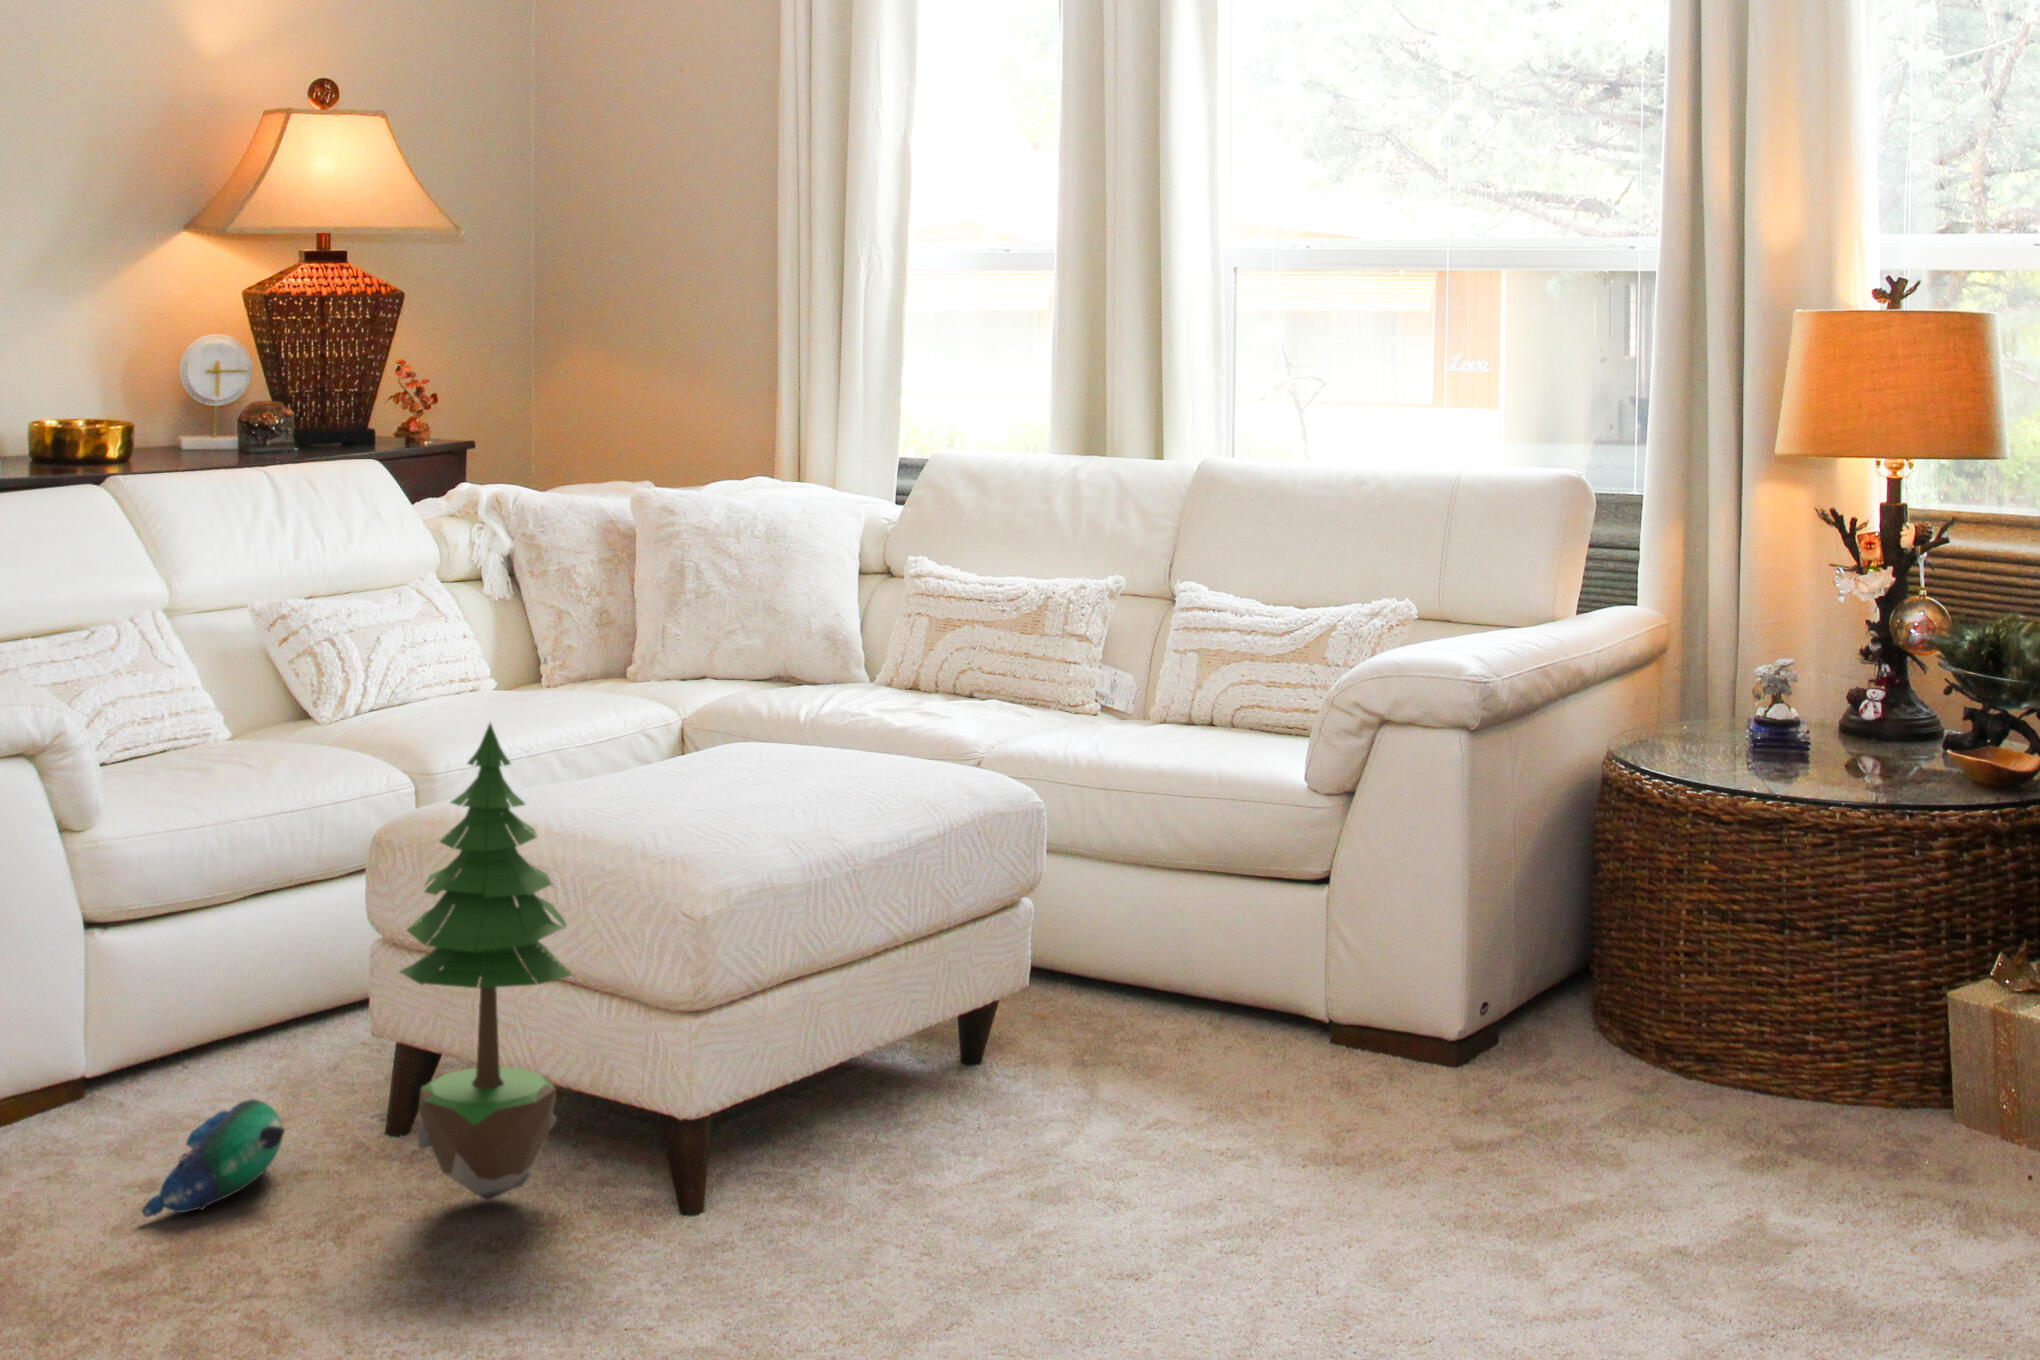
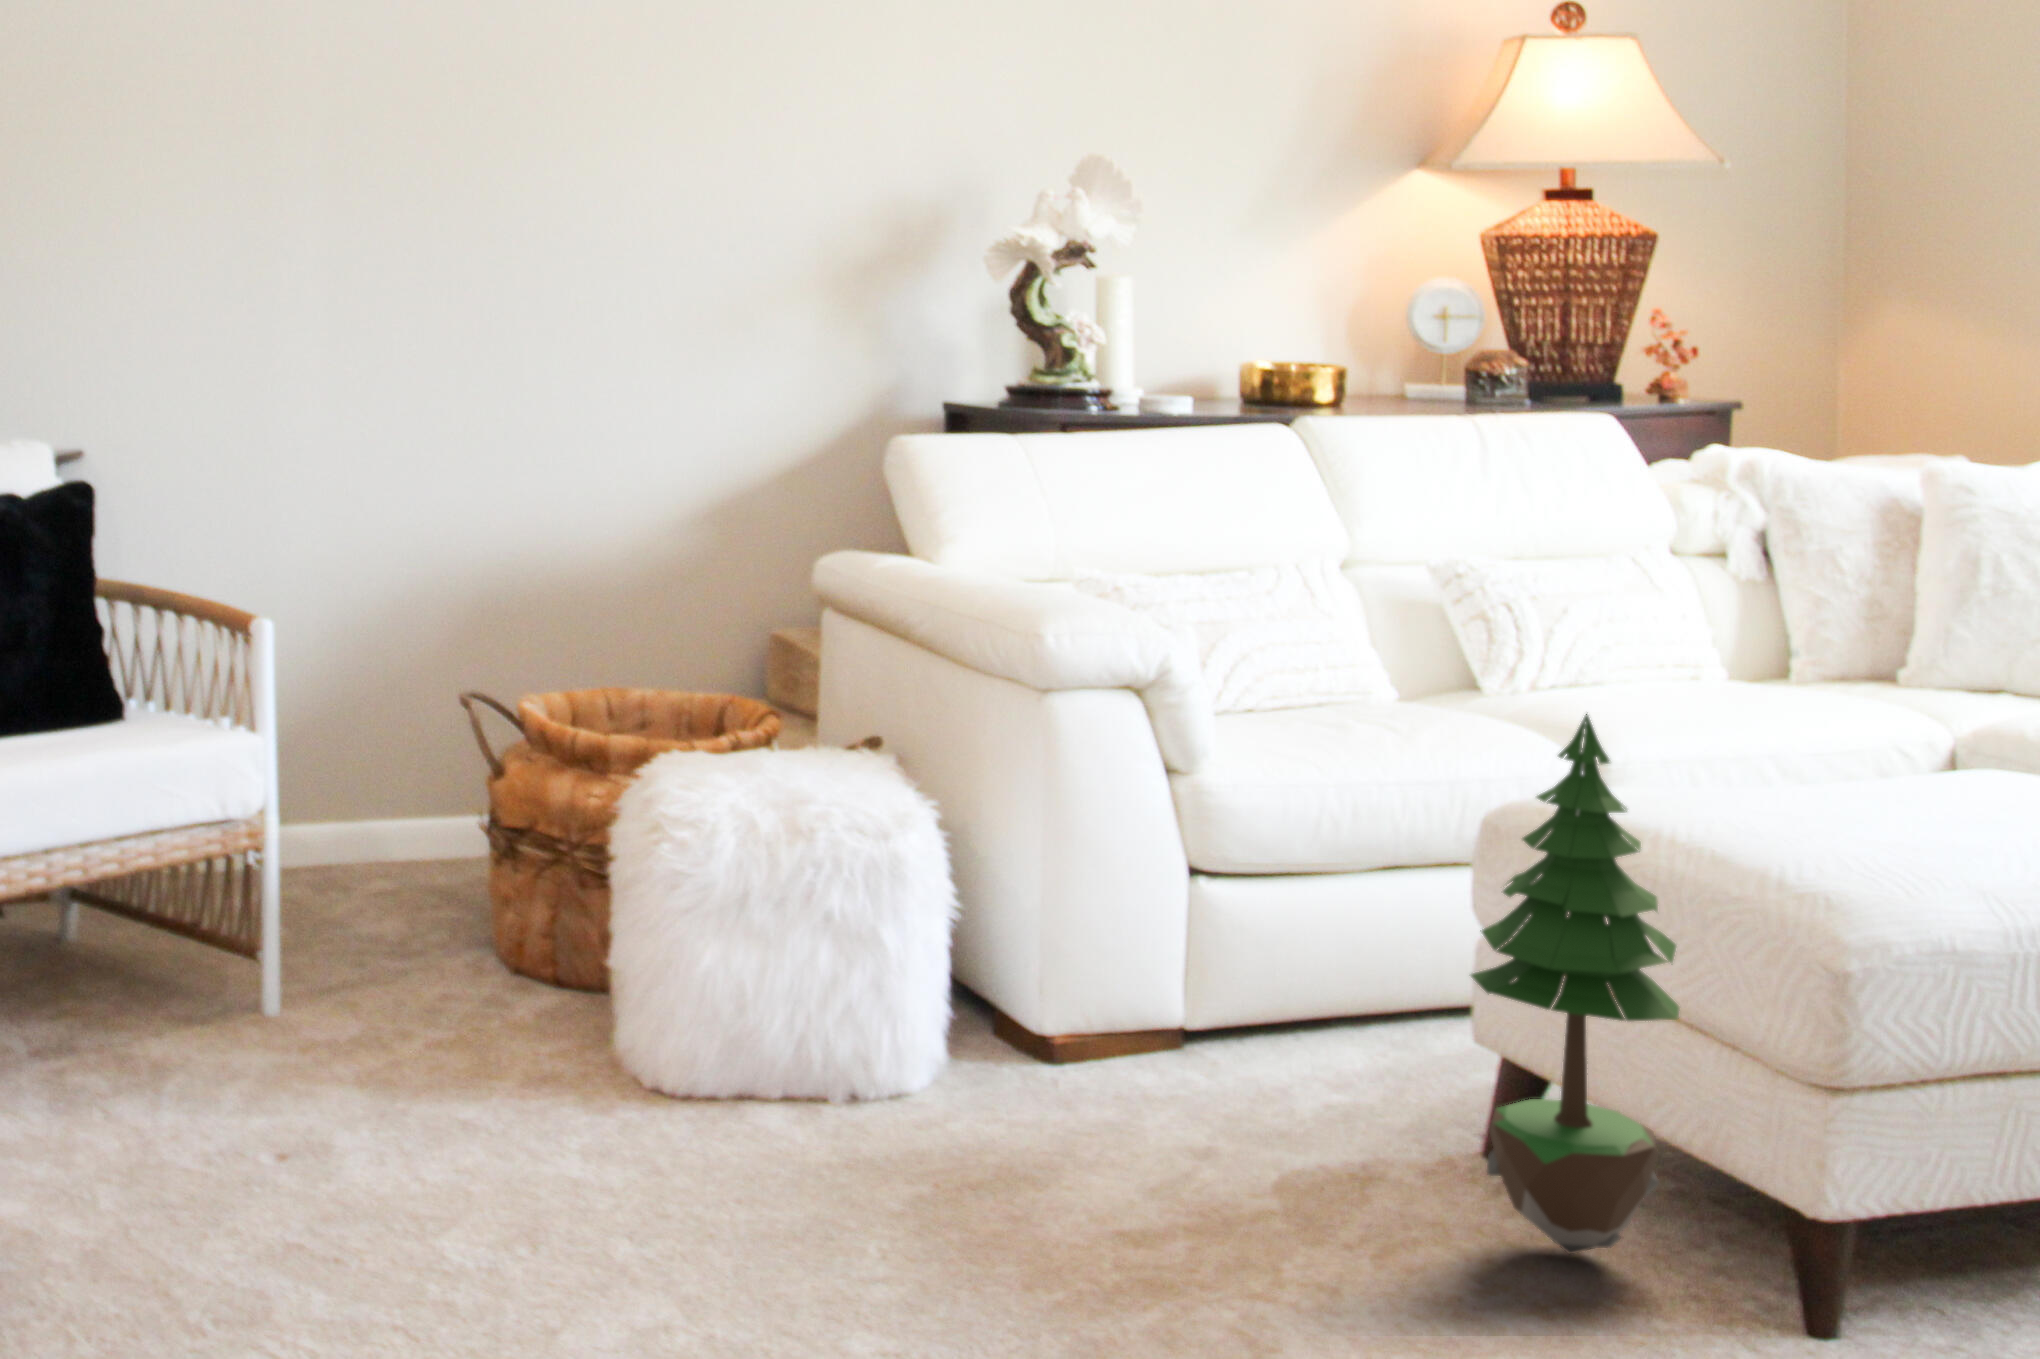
plush toy: present [142,1100,285,1217] -> none [1193,1079,1356,1181]

